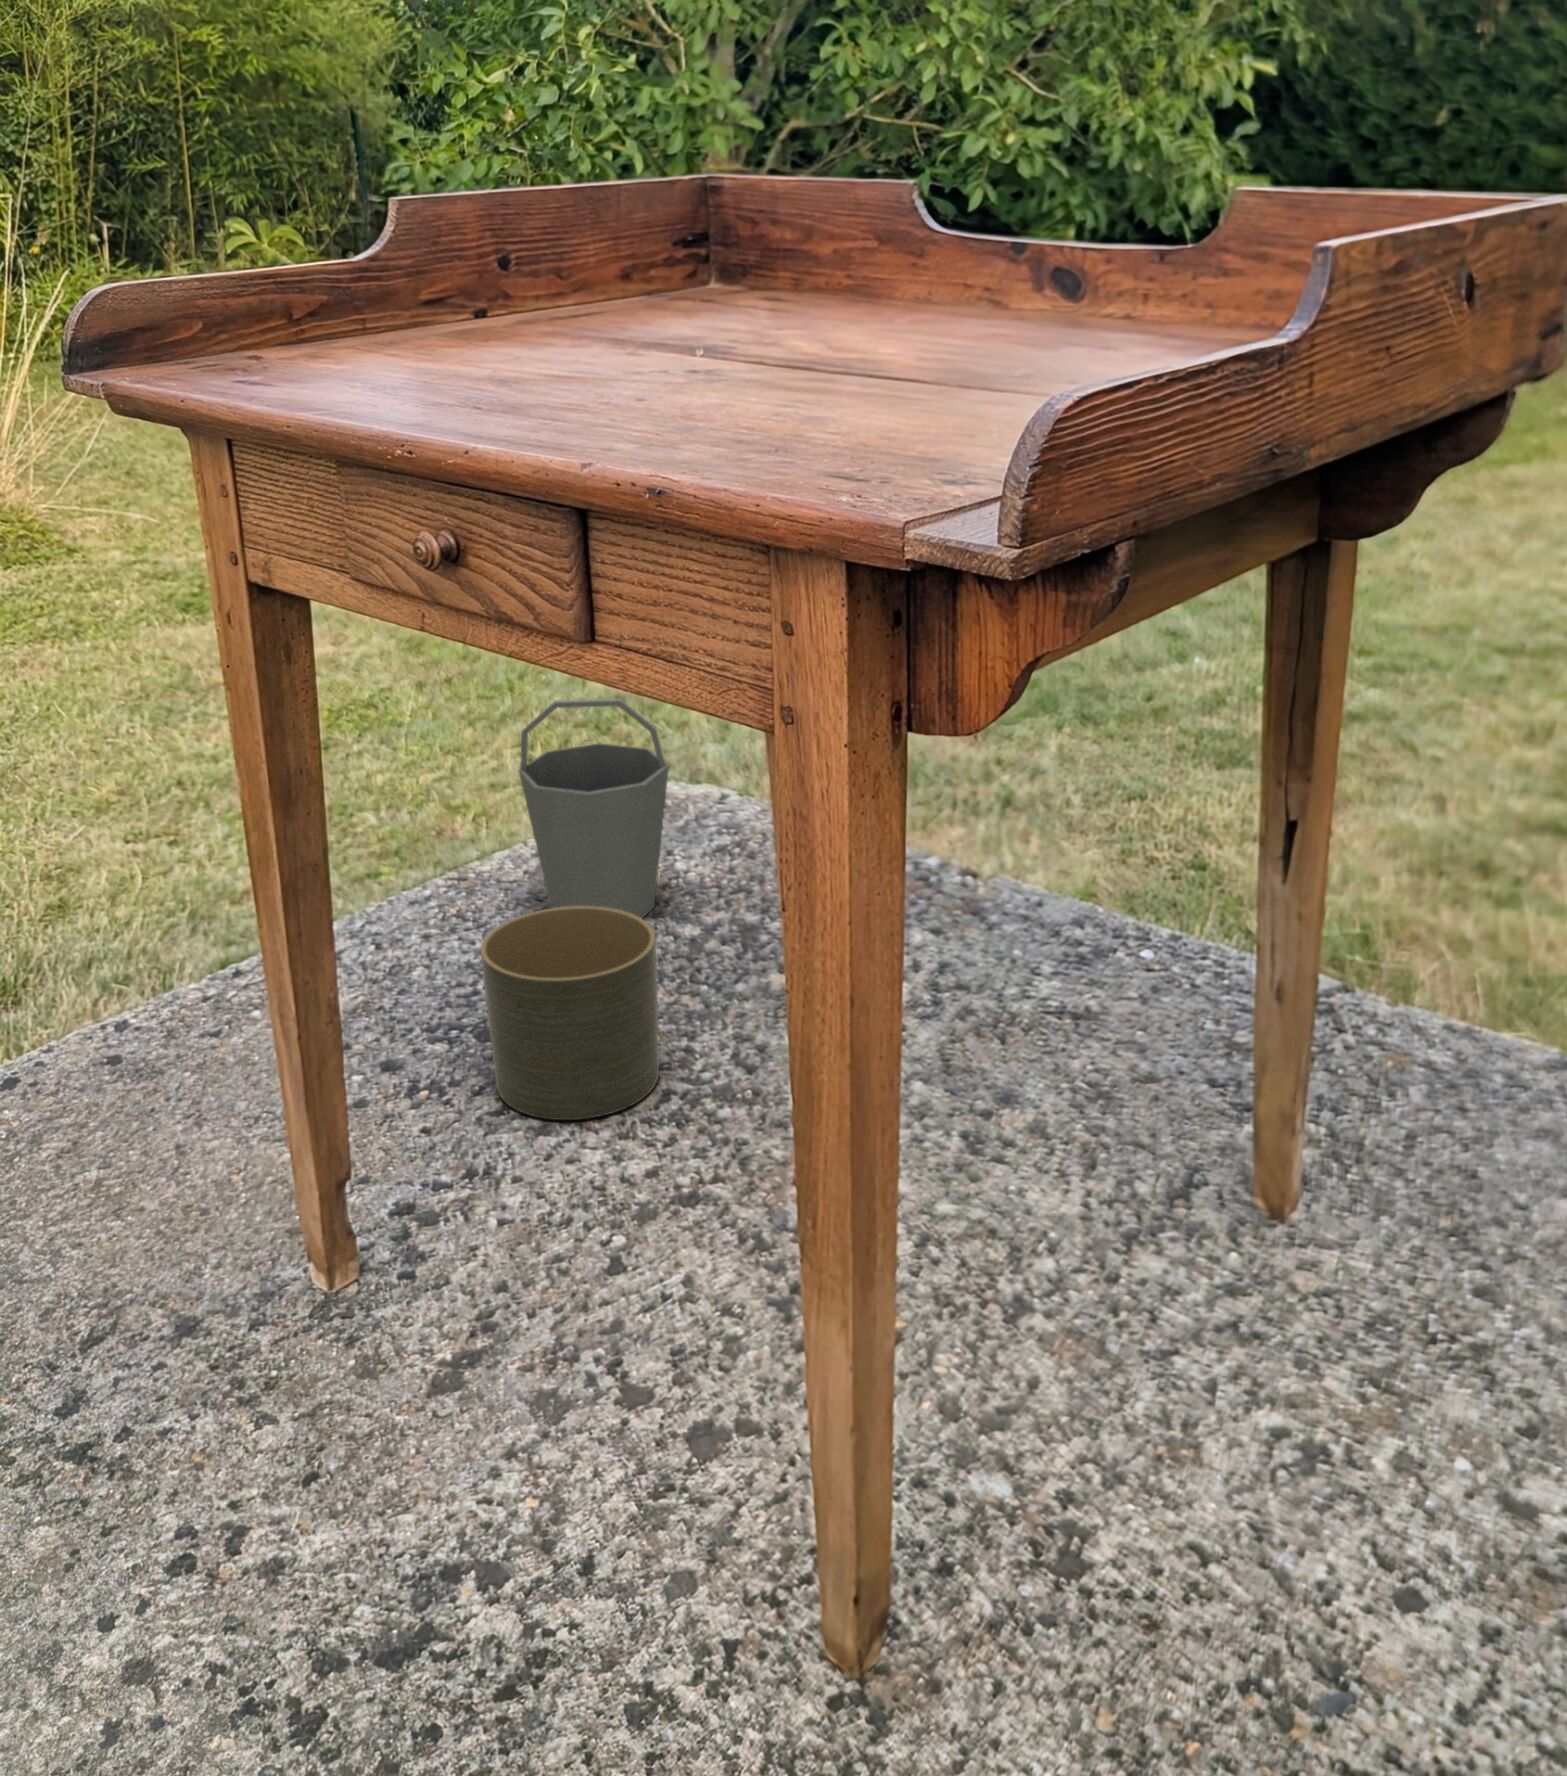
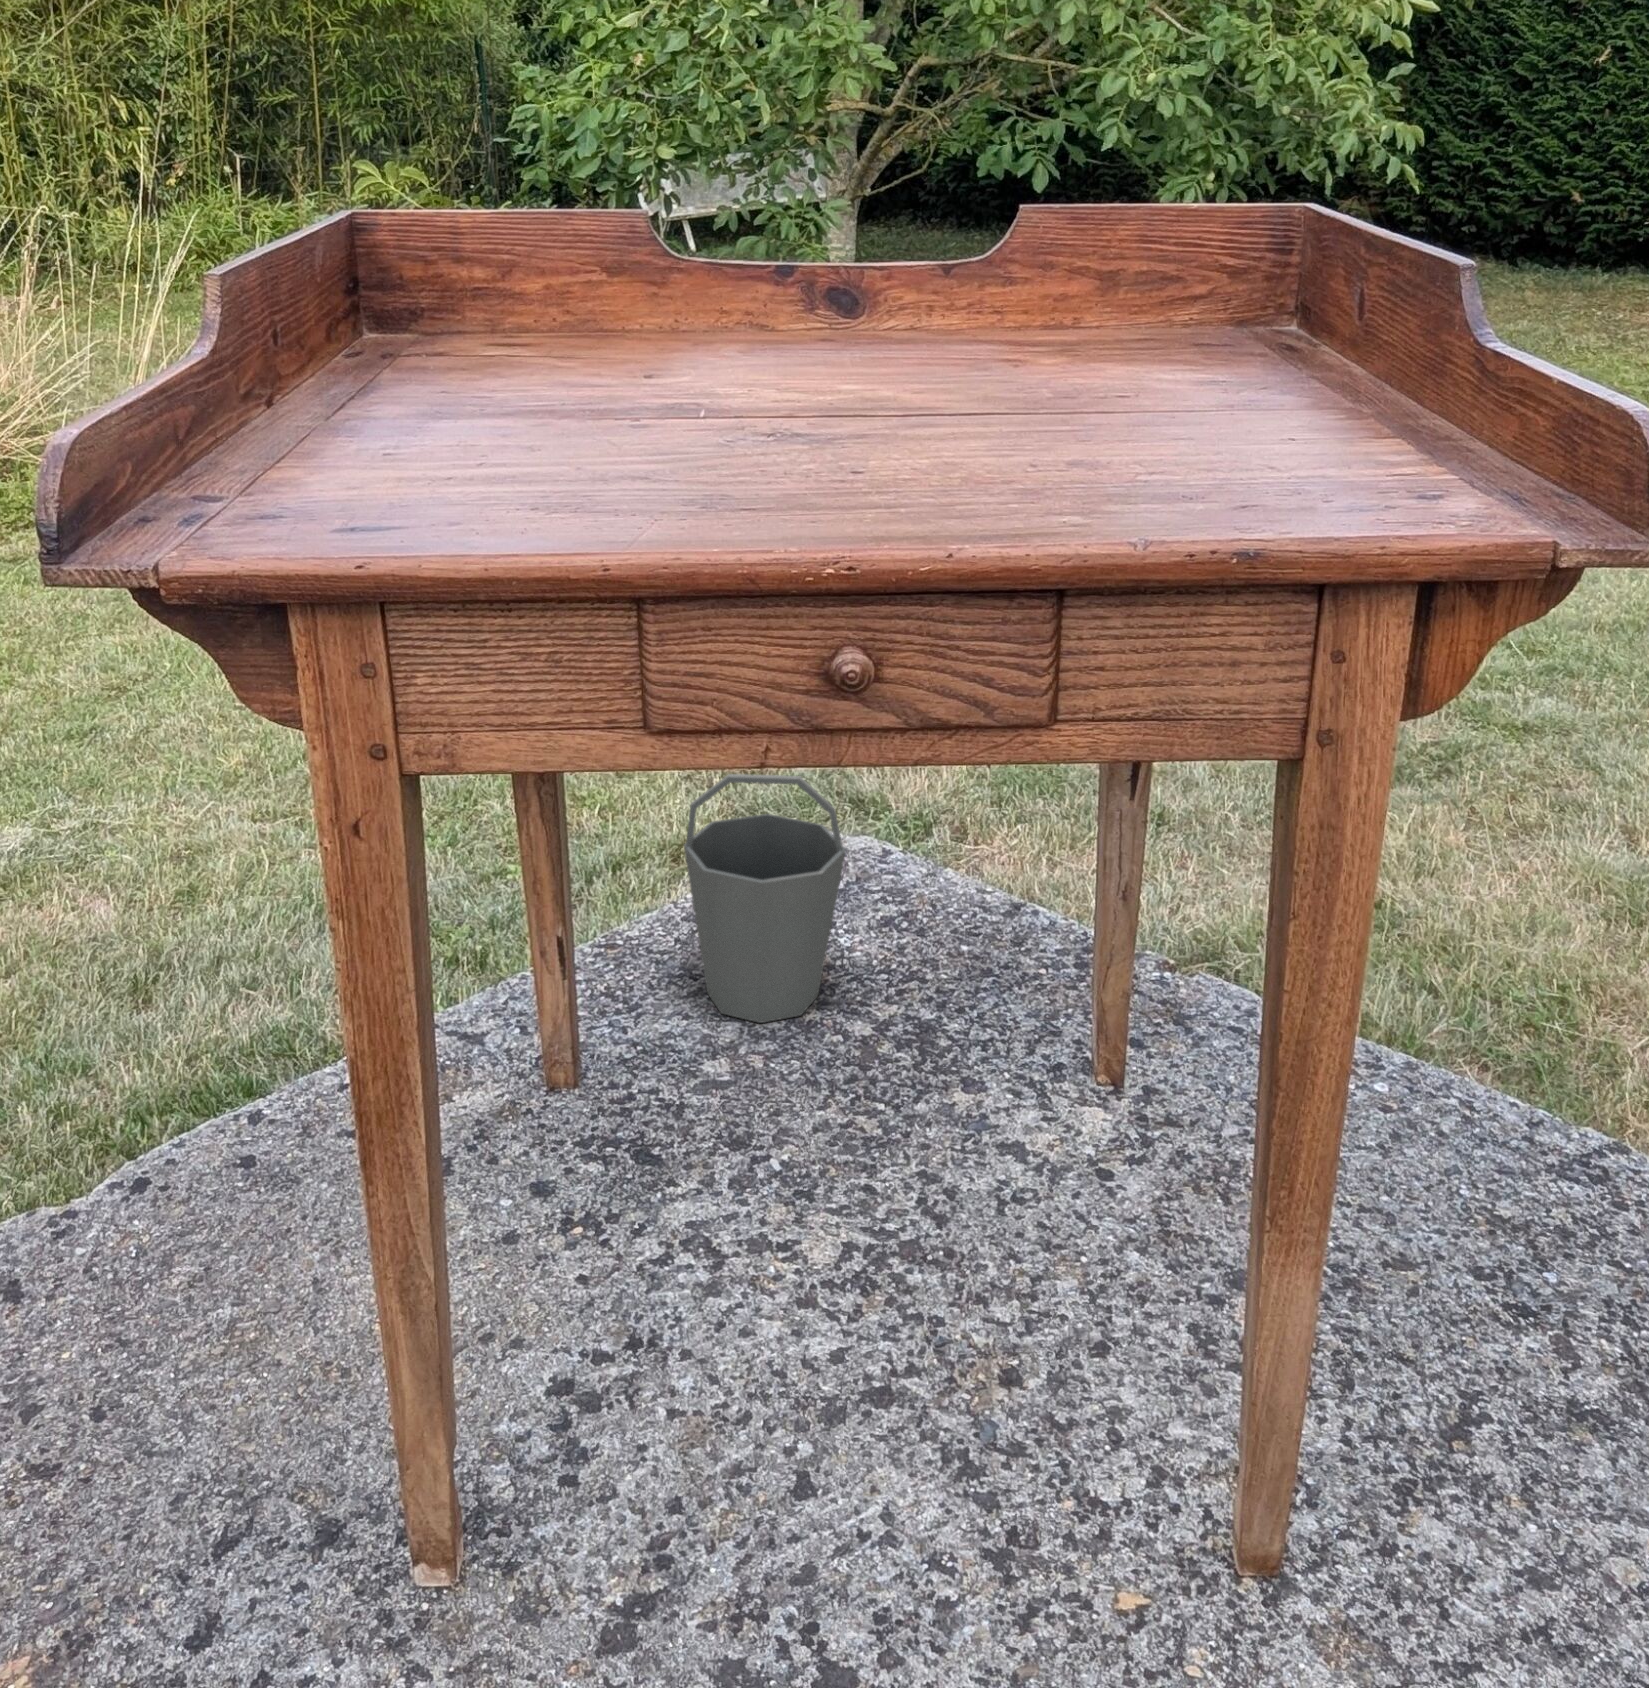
planter: present [481,906,659,1120] -> none [654,1028,846,1278]

